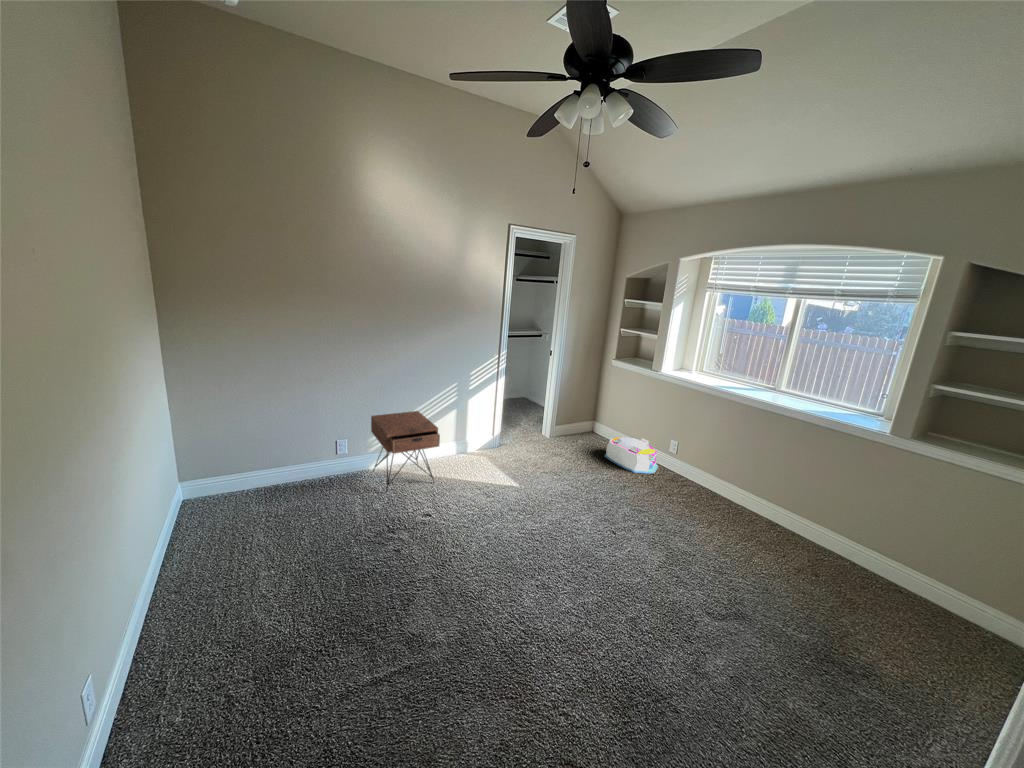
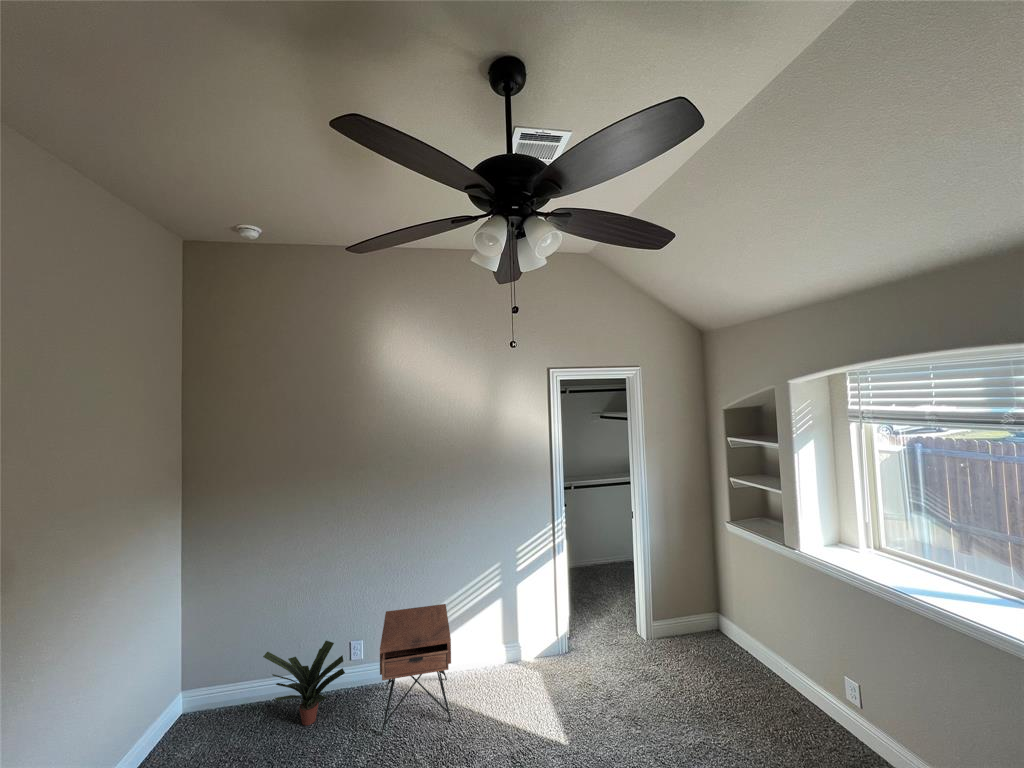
potted plant: none [279,436,346,494] -> present [263,641,345,725]
storage bin: present [604,437,658,474] -> none [728,653,829,741]

